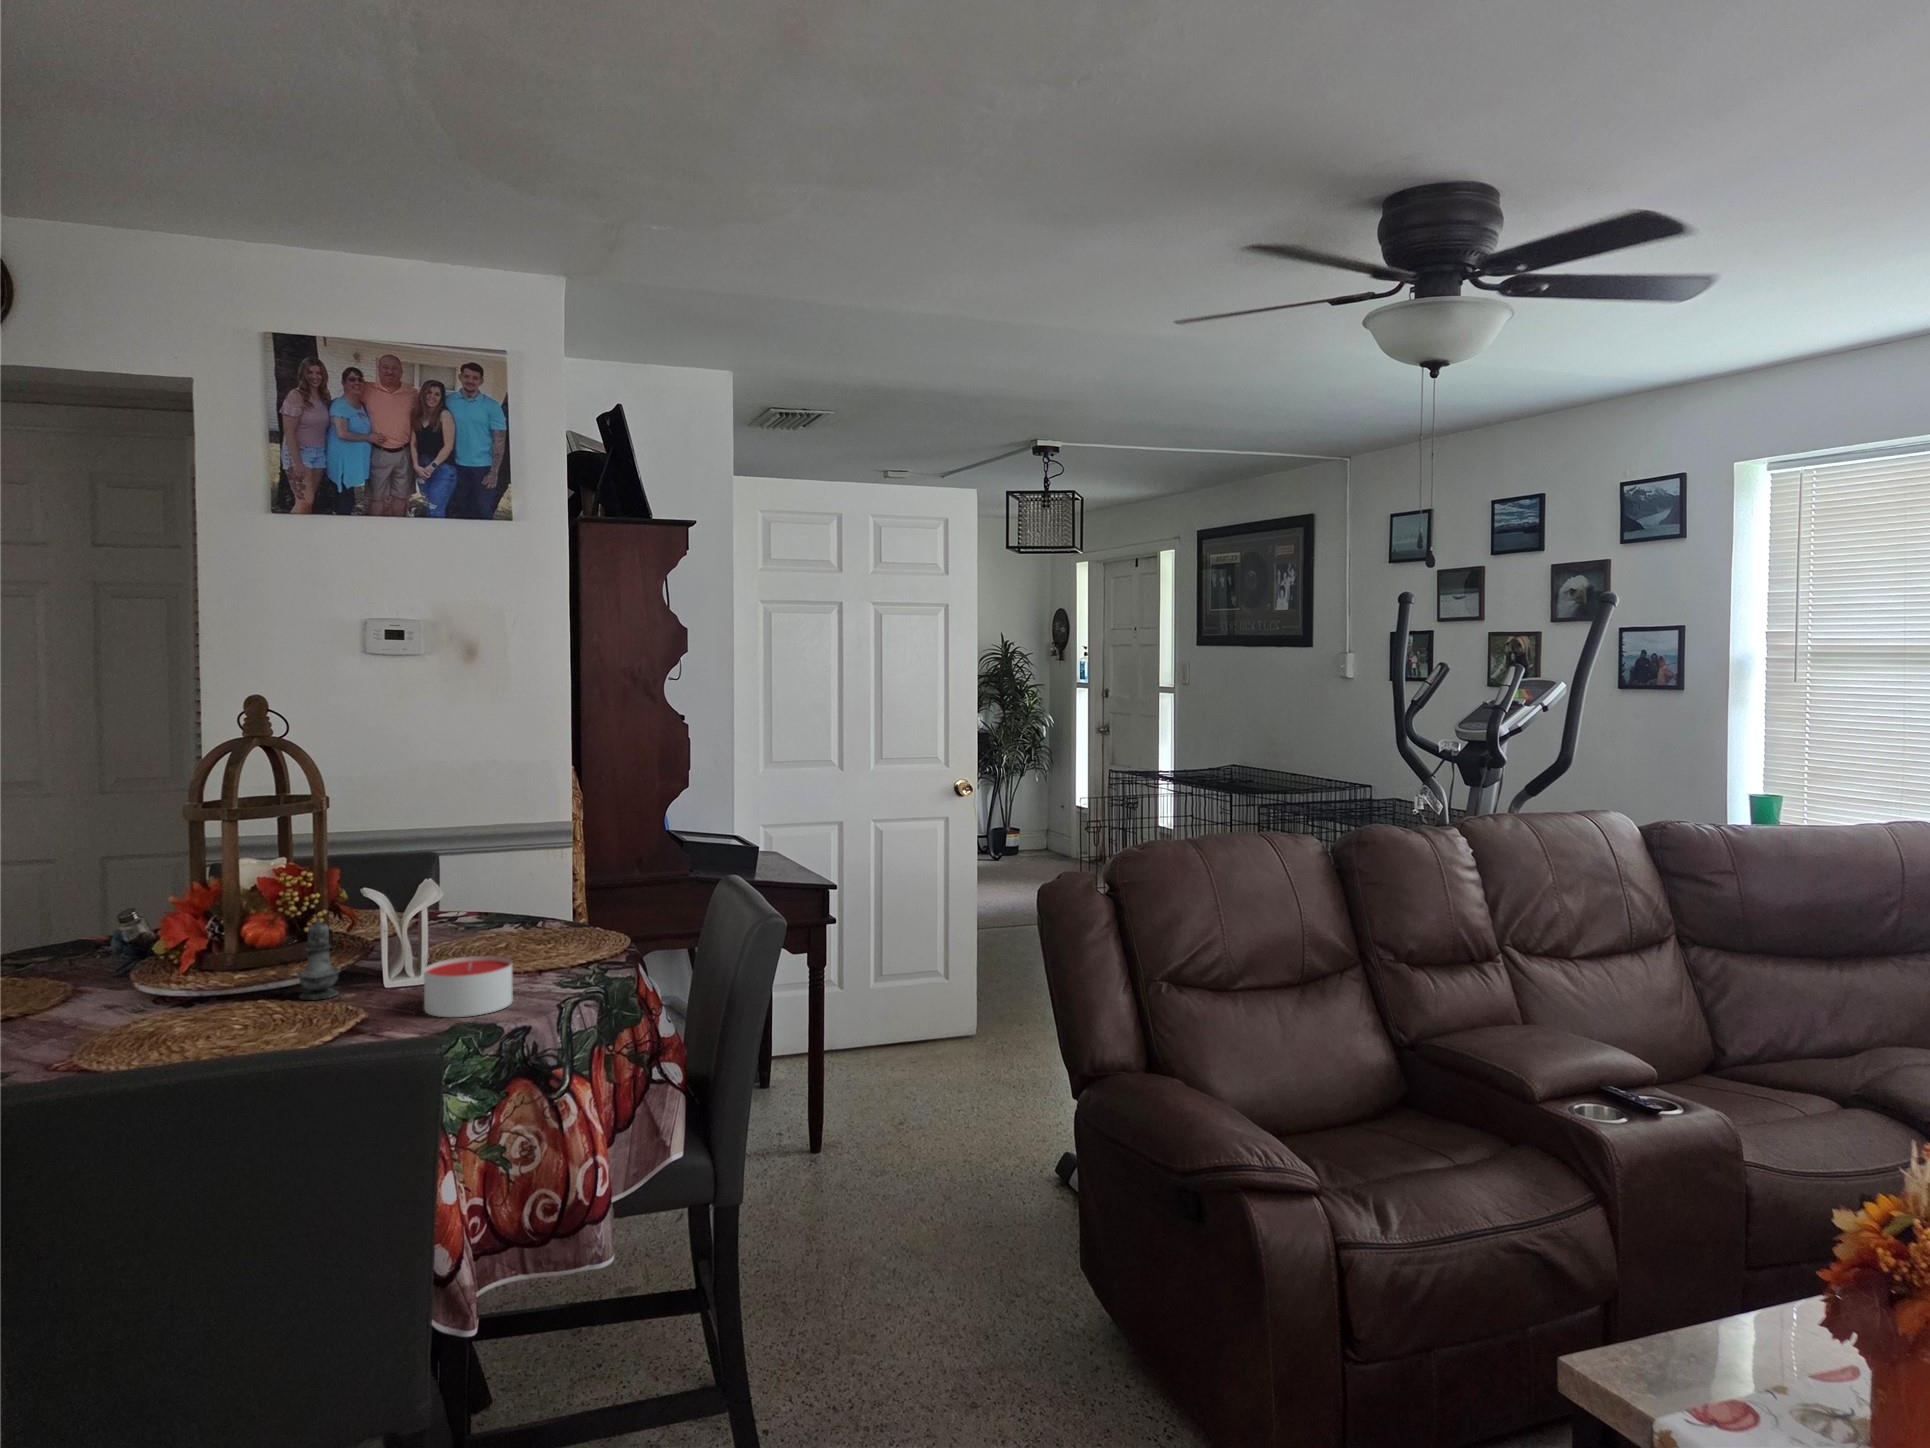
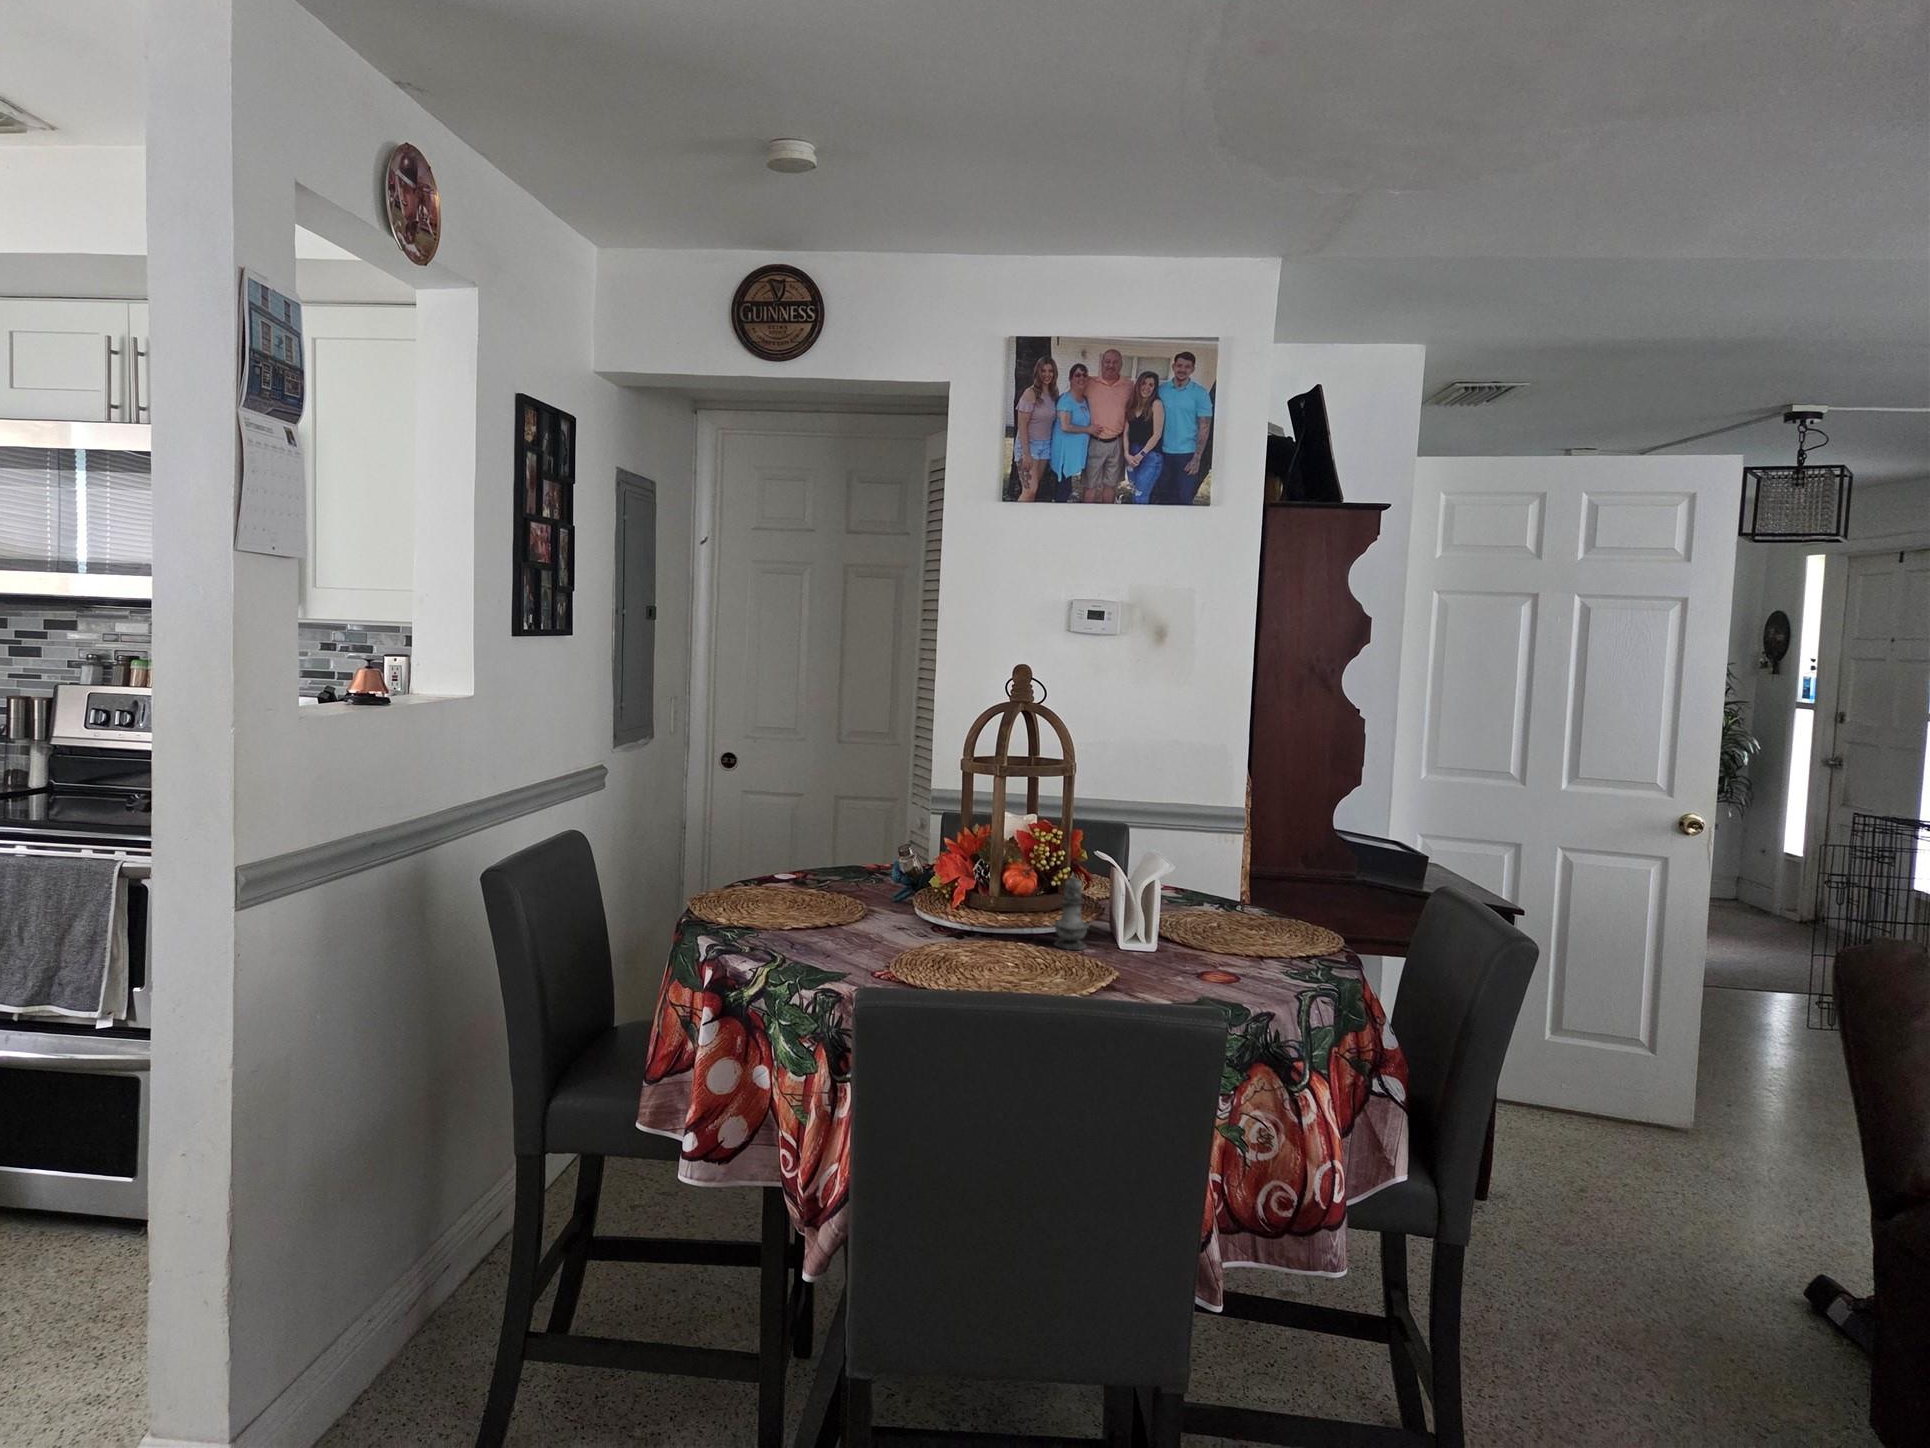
candle: present [424,956,513,1017] -> none [1170,932,1254,993]

